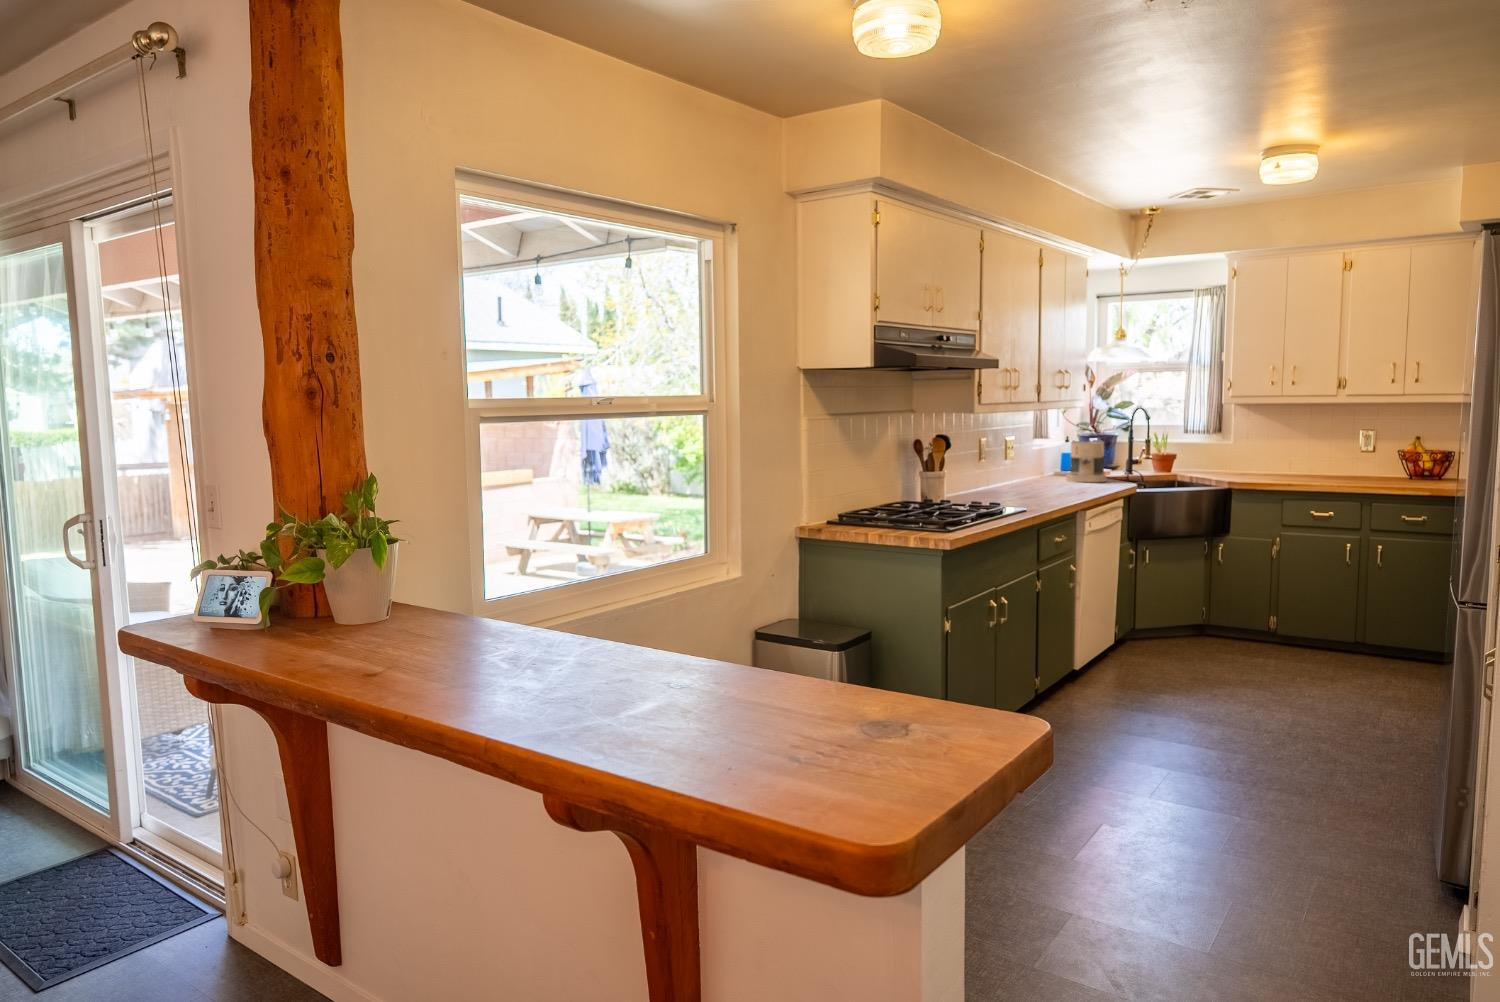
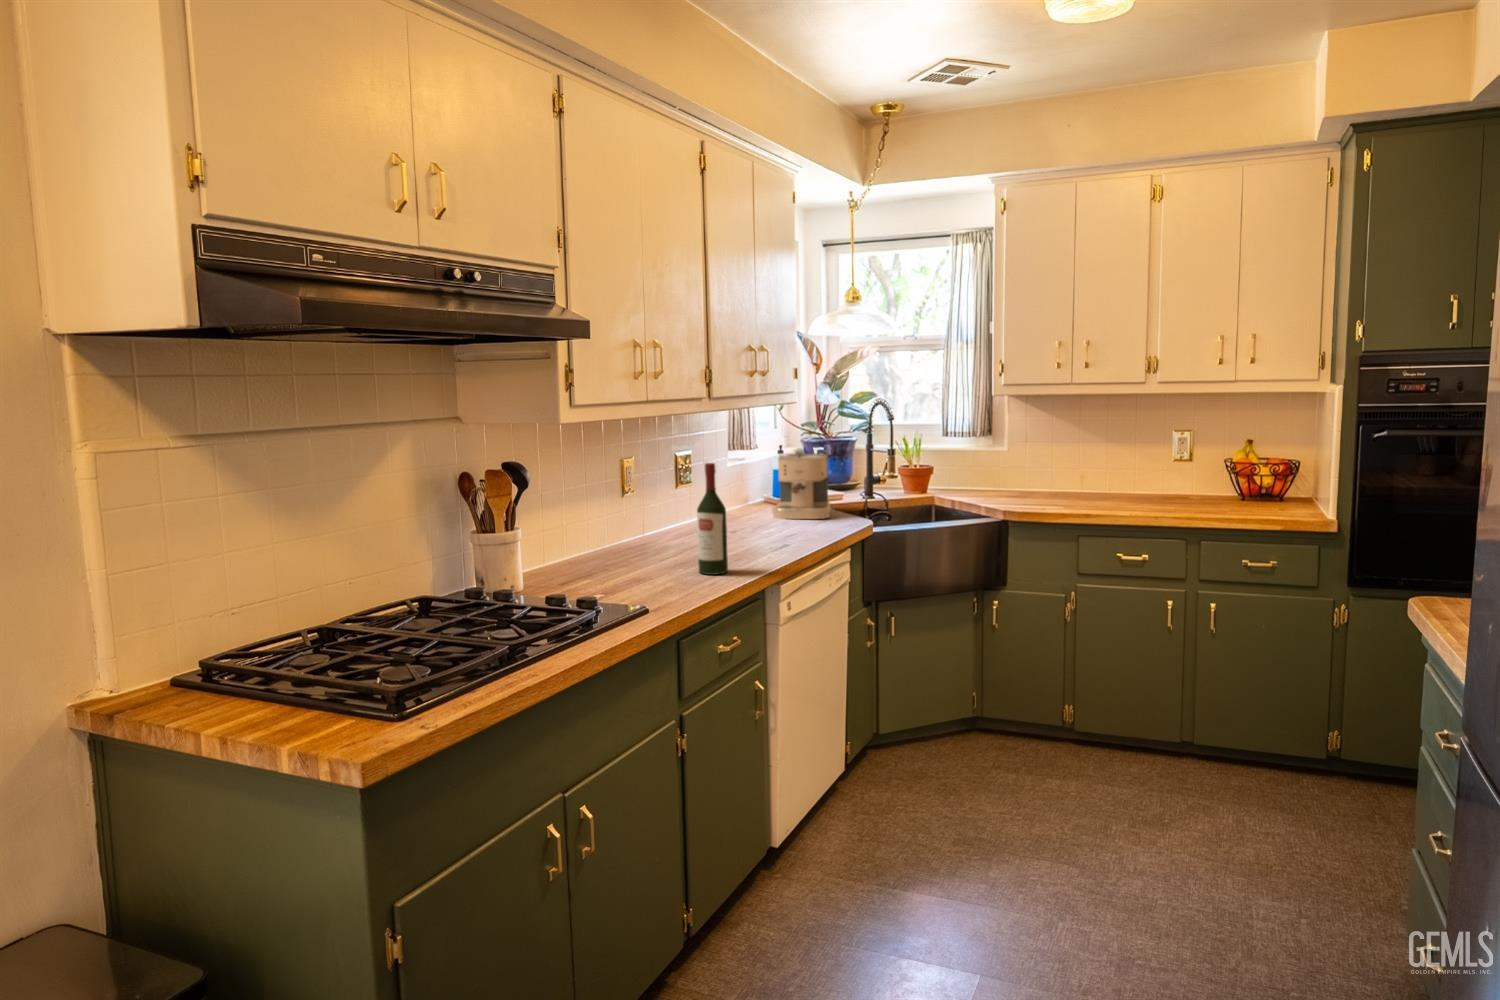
wine bottle: none [1041,438,1059,501] -> present [697,463,728,575]

